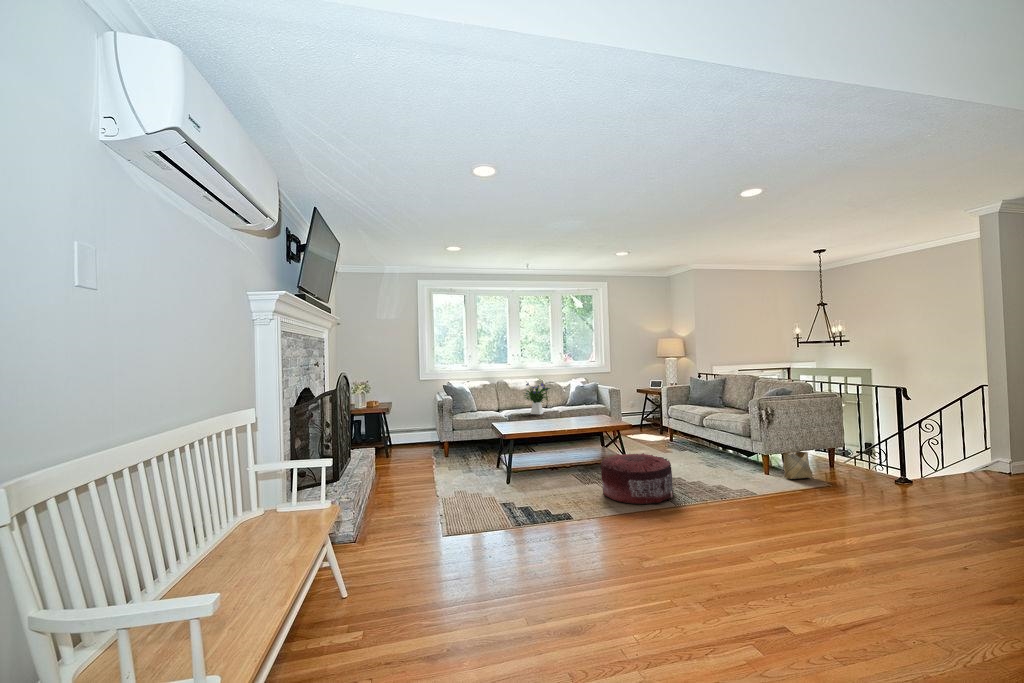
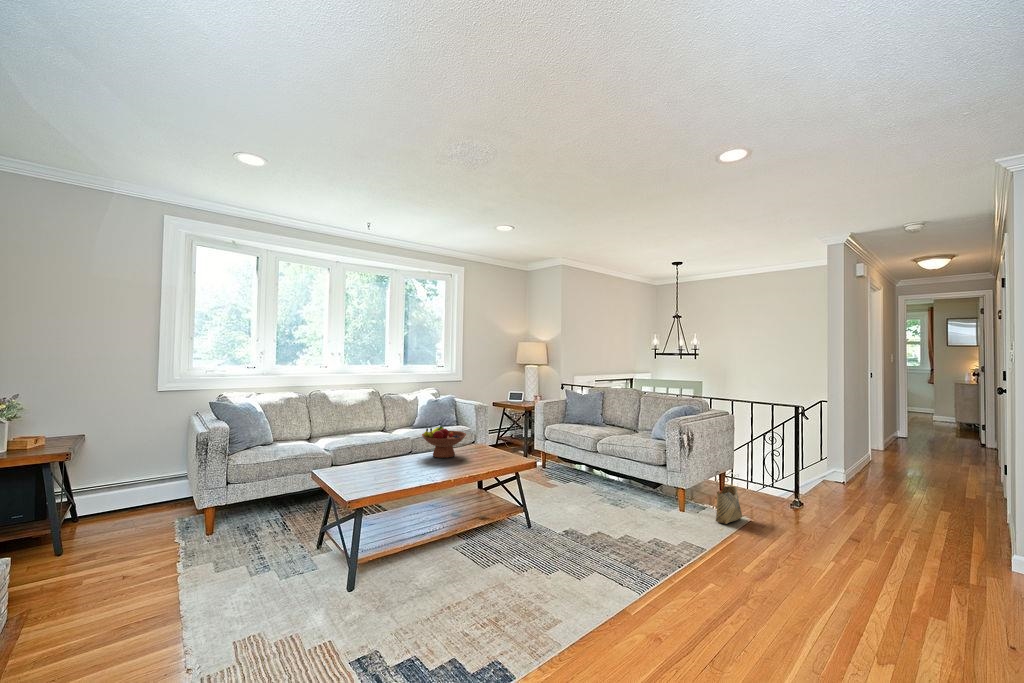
flower arrangement: present [524,383,550,414] -> none [354,395,403,446]
fruit bowl: none [558,400,588,420] -> present [422,426,466,458]
pouf: present [600,453,674,504] -> none [522,513,633,616]

